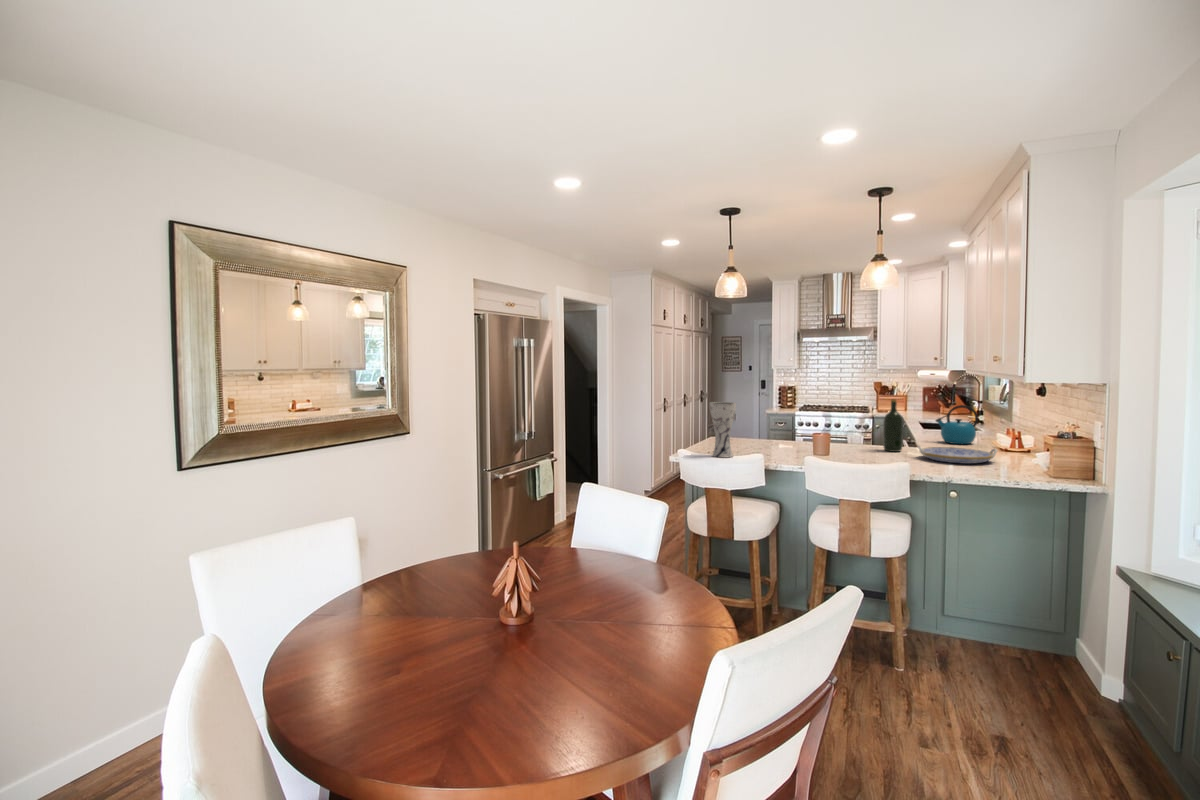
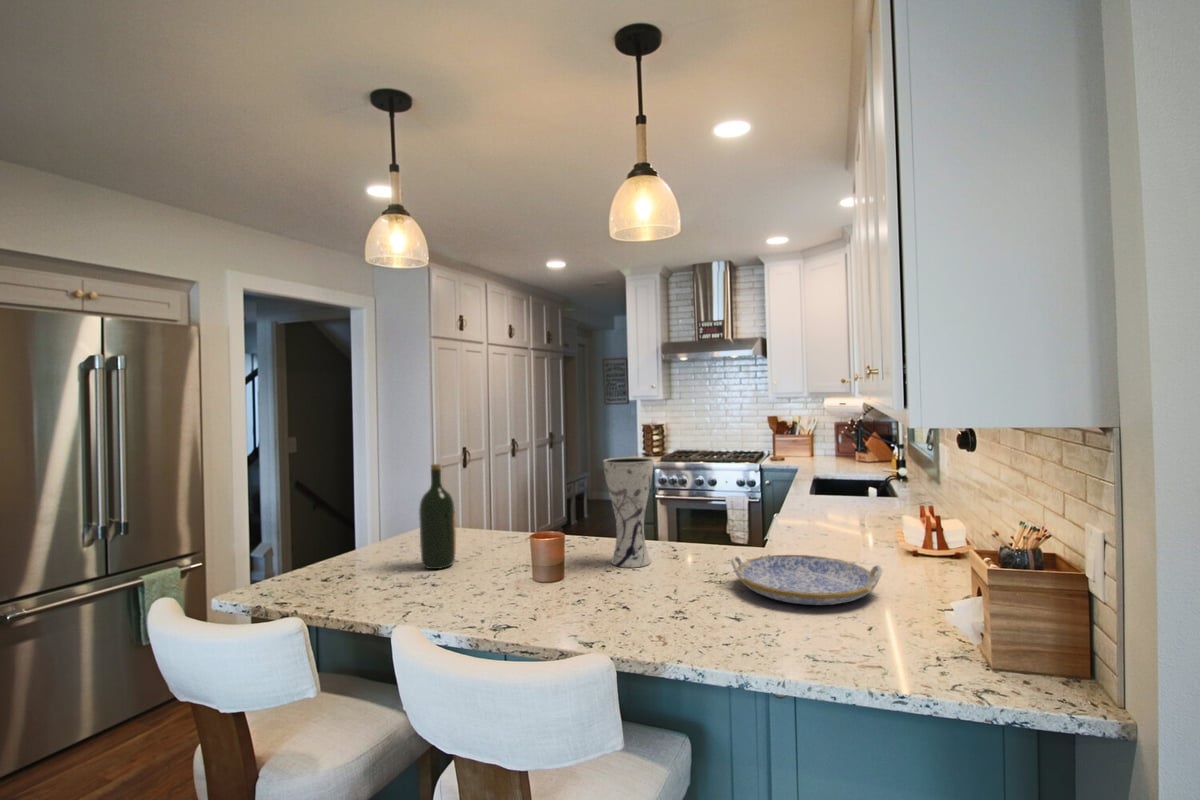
wine bottle: present [883,399,903,452] -> present [419,464,456,569]
vase: present [709,402,736,458] -> present [603,457,653,568]
kettle: present [936,405,979,444] -> none [804,461,873,533]

